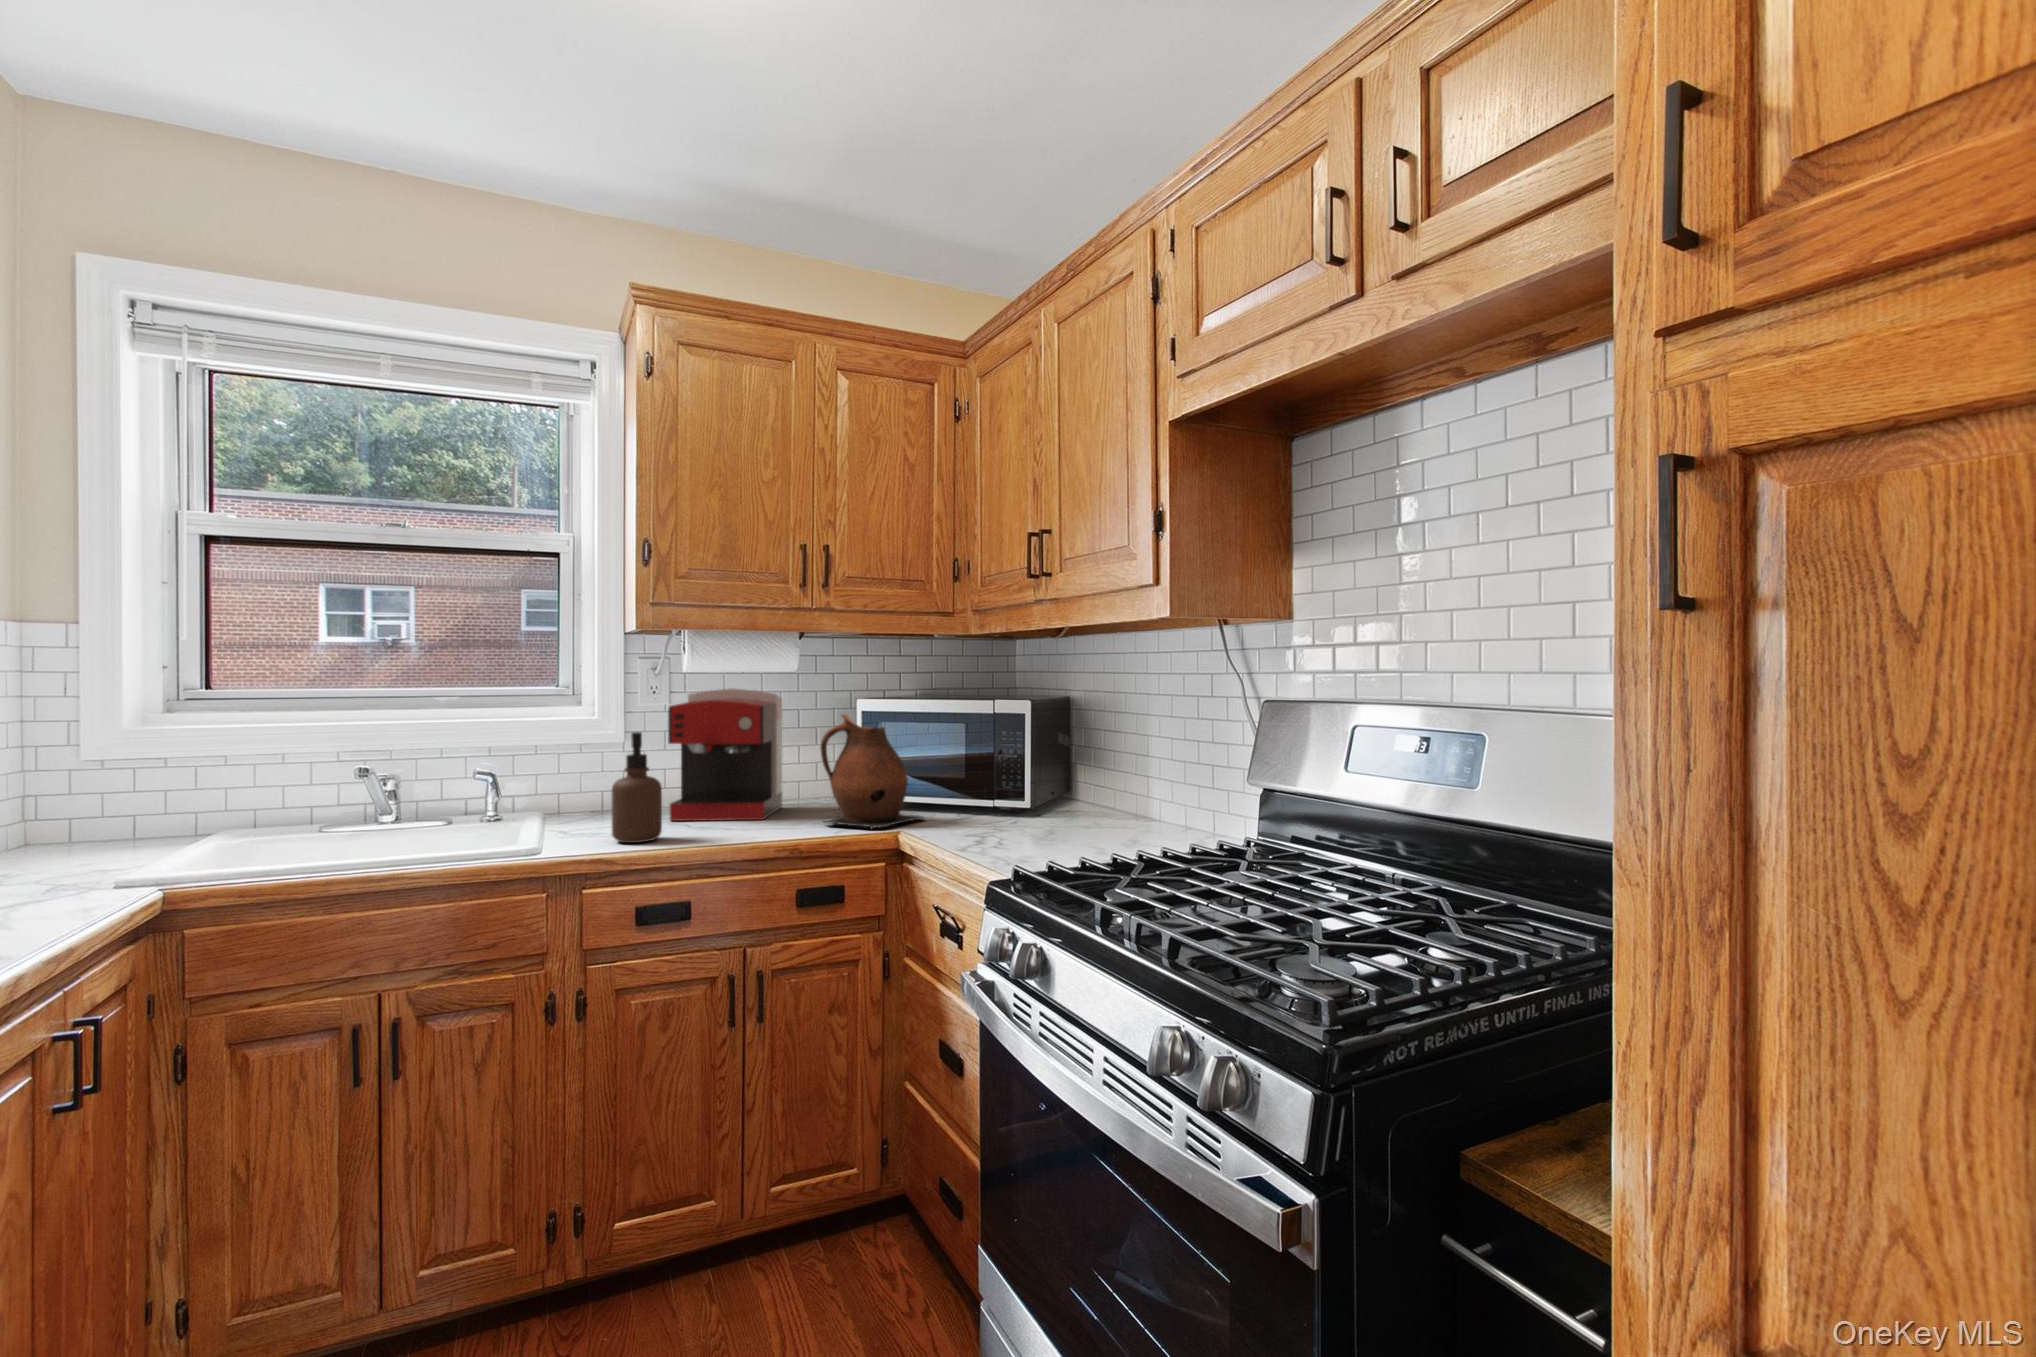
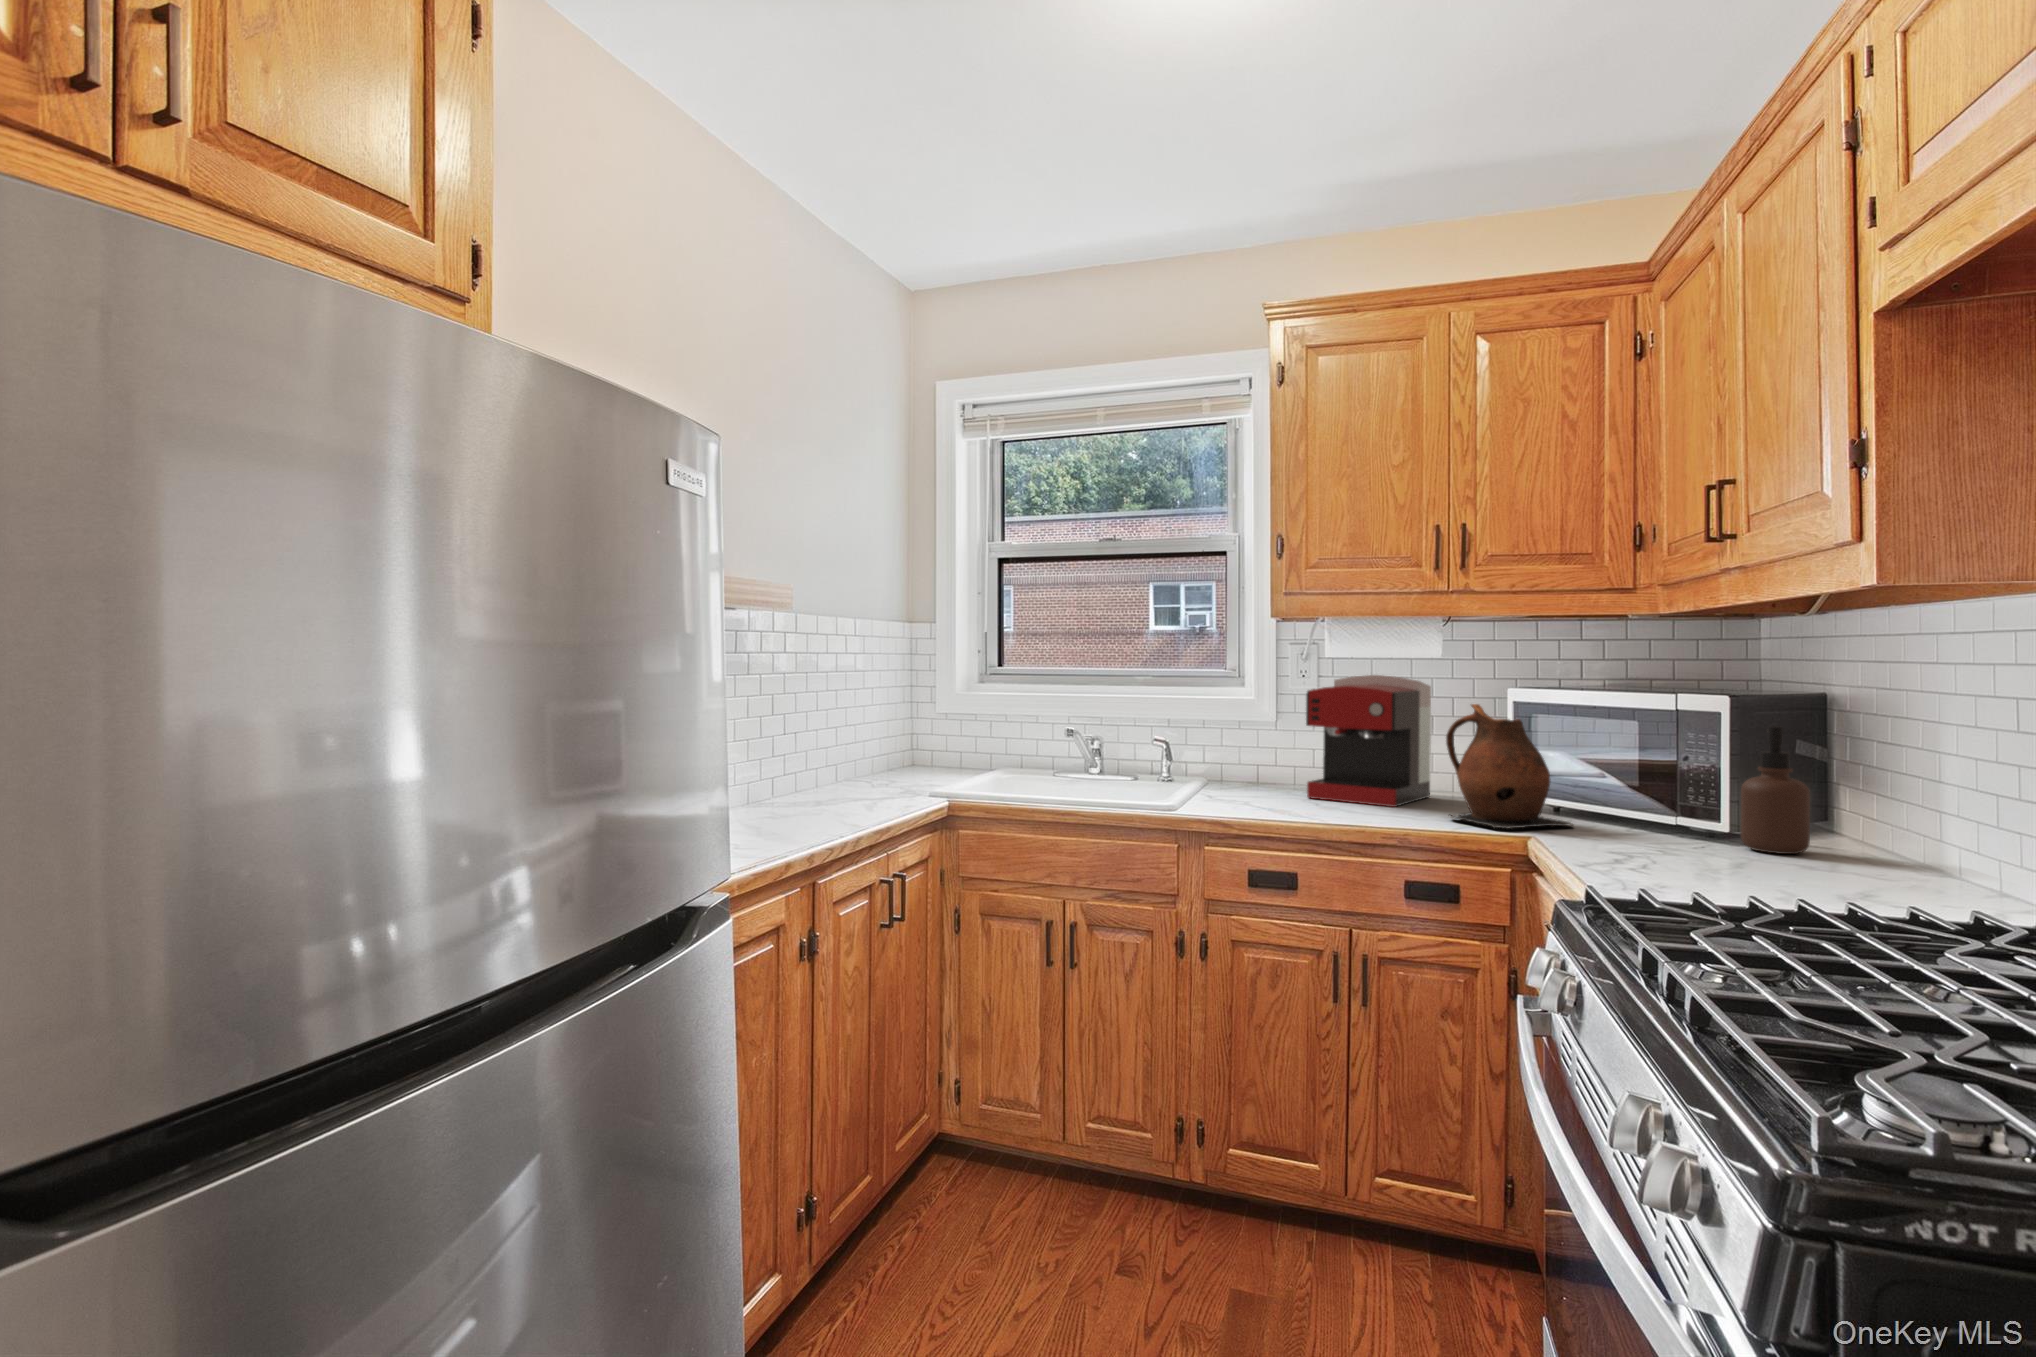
soap dispenser: present [611,732,662,843] -> present [1741,726,1810,854]

